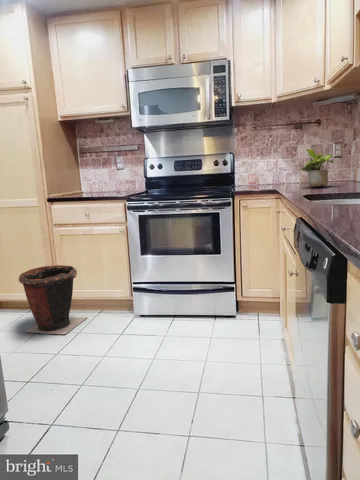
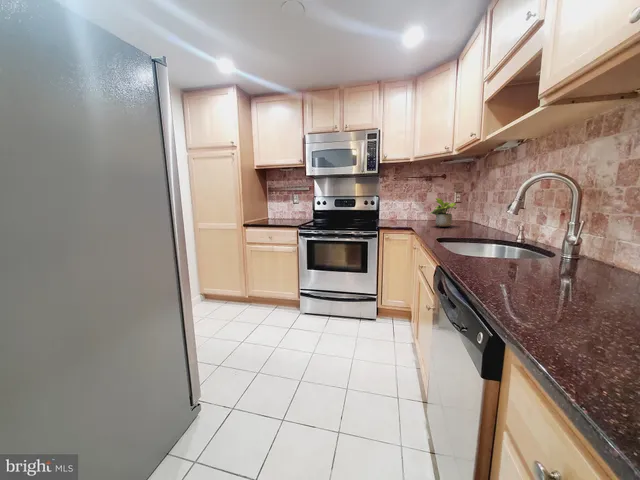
waste bin: present [19,265,87,334] -> none [220,272,268,324]

